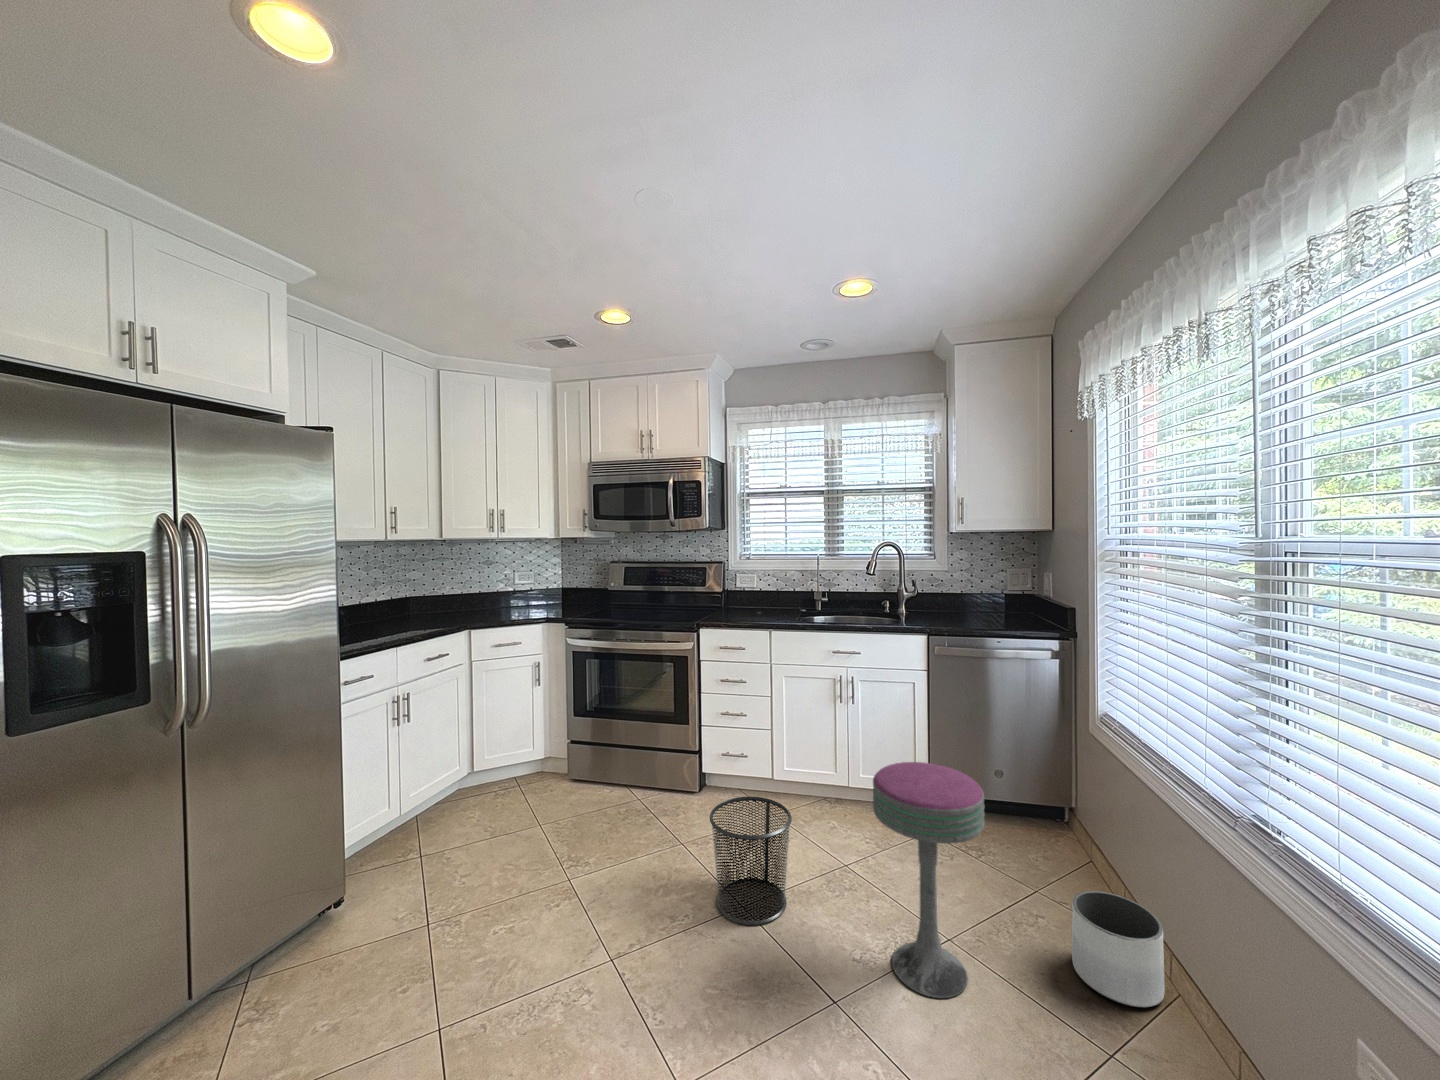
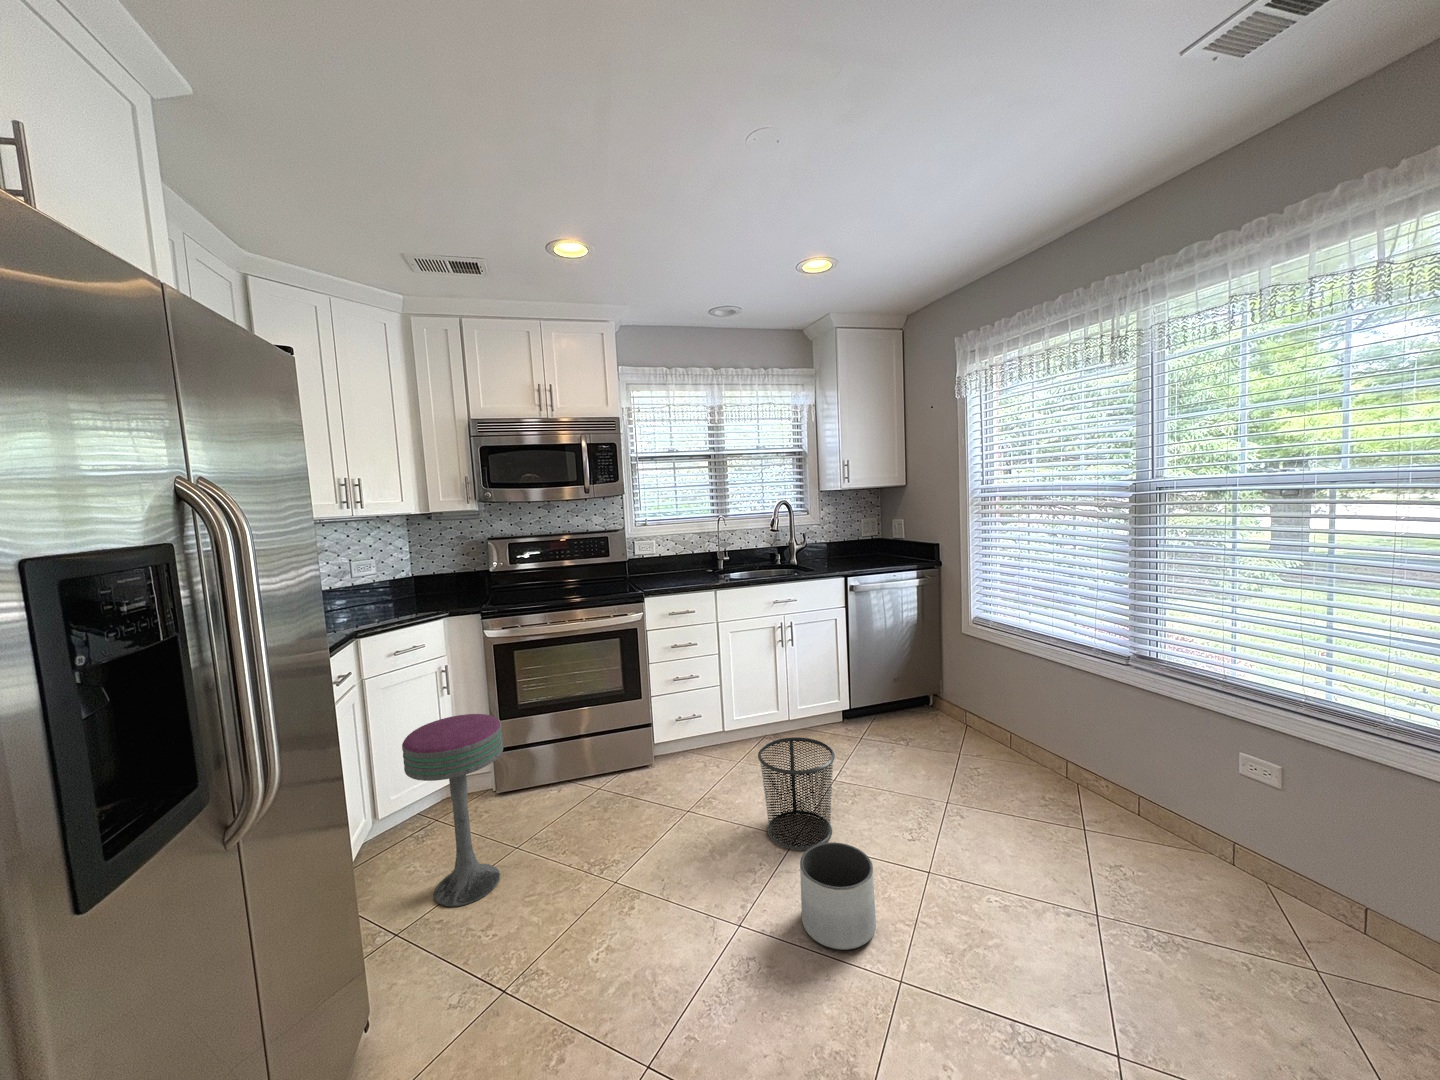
bar stool: present [873,762,985,998] -> present [402,714,503,907]
planter: present [1072,891,1165,1007] -> present [800,842,876,950]

